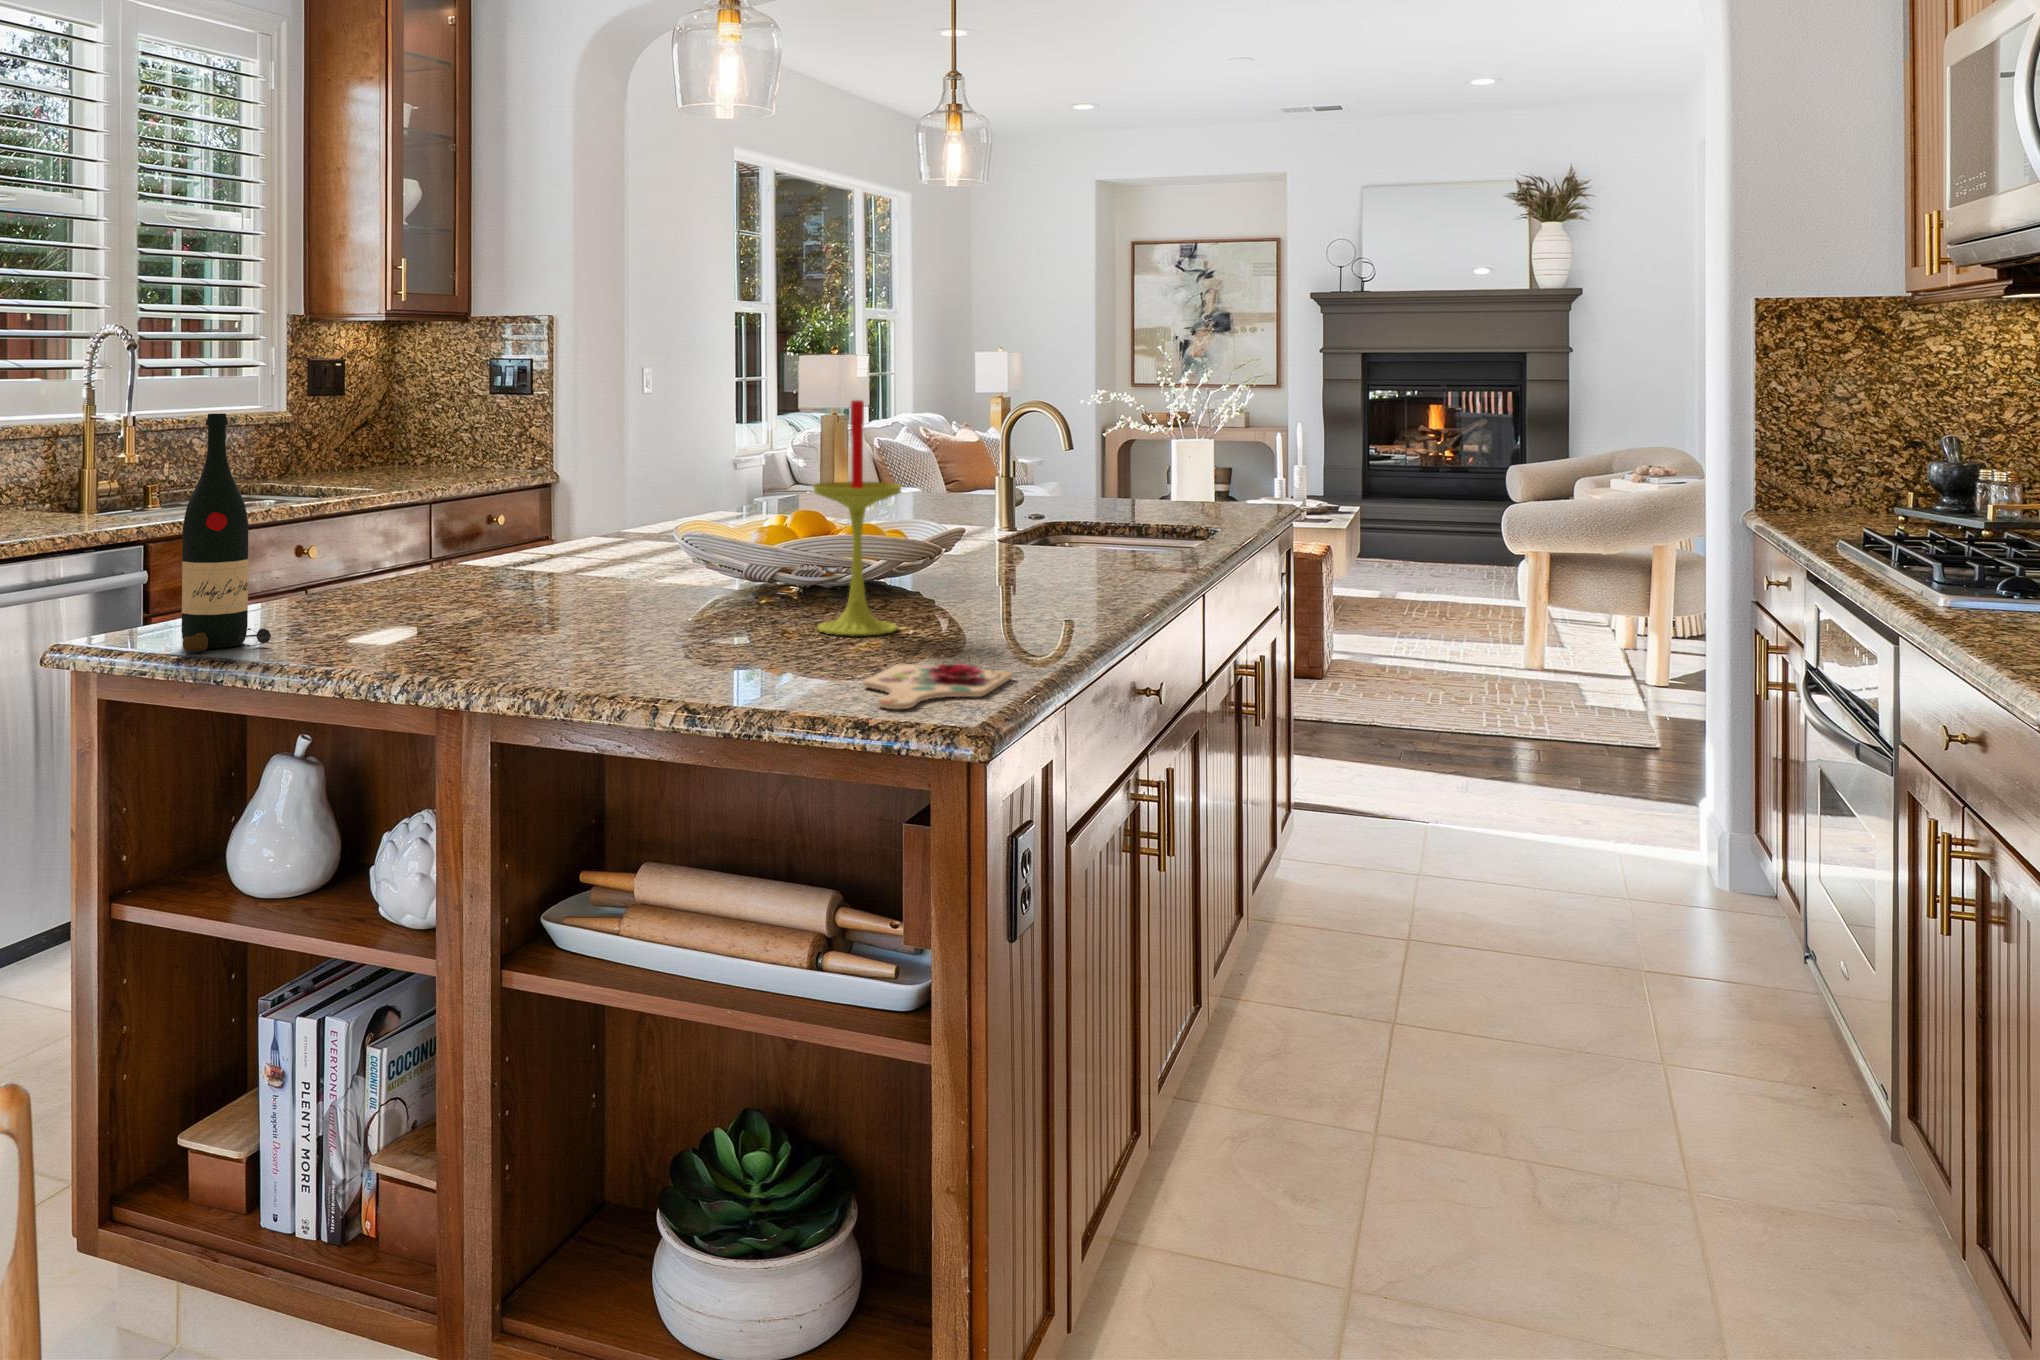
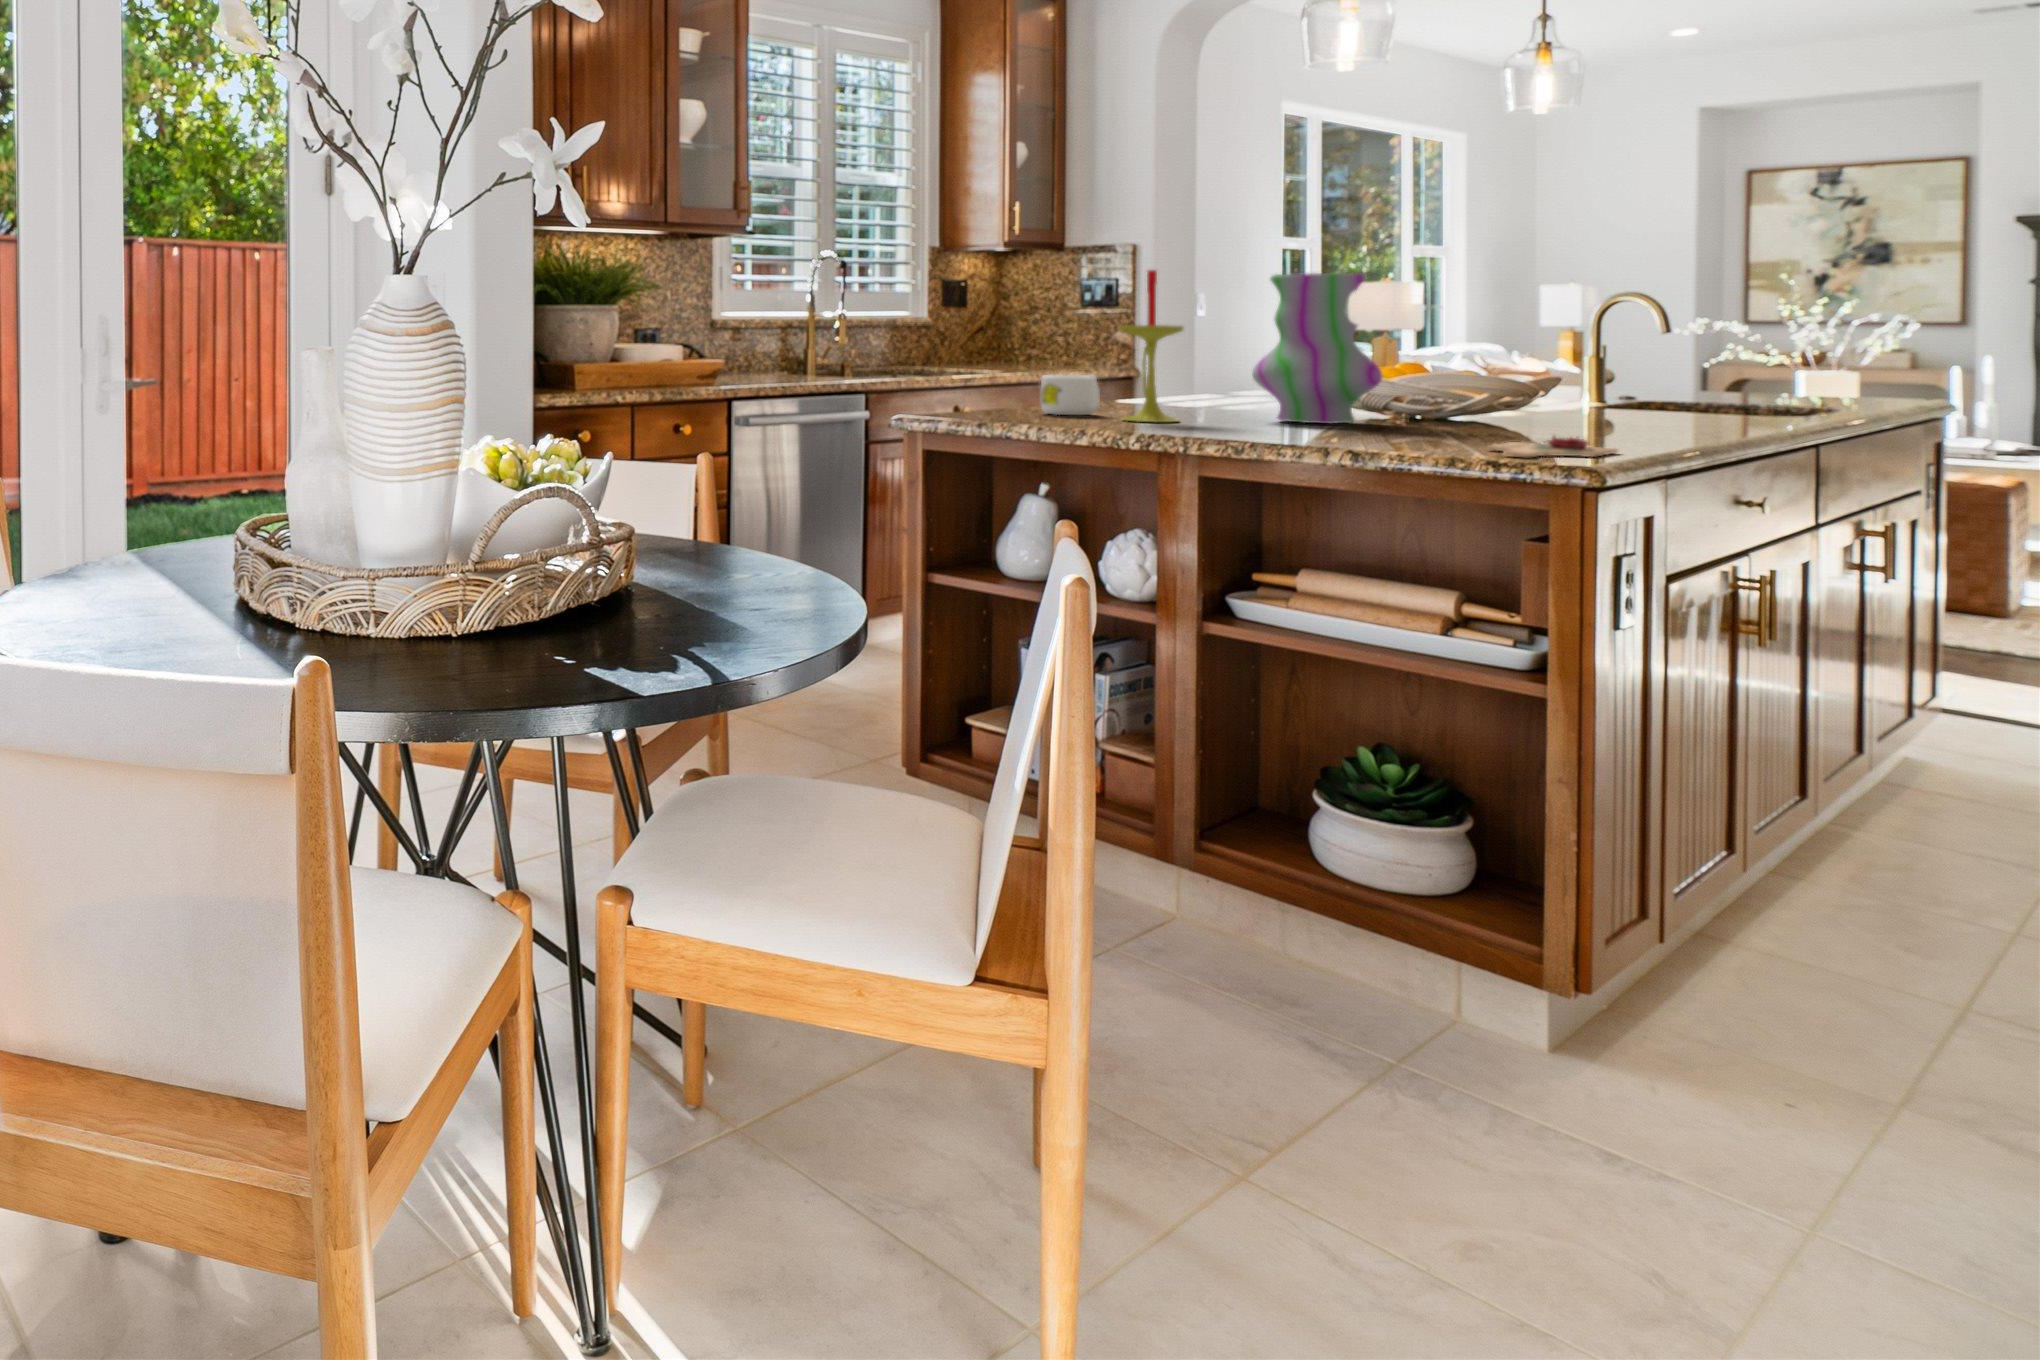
candle: present [813,400,902,636] -> present [1120,270,1183,422]
vase: none [607,405,765,617] -> present [1252,273,1382,424]
wine bottle: present [182,413,271,652] -> none [967,276,1025,421]
mug: none [322,550,404,617] -> present [1041,375,1100,415]

